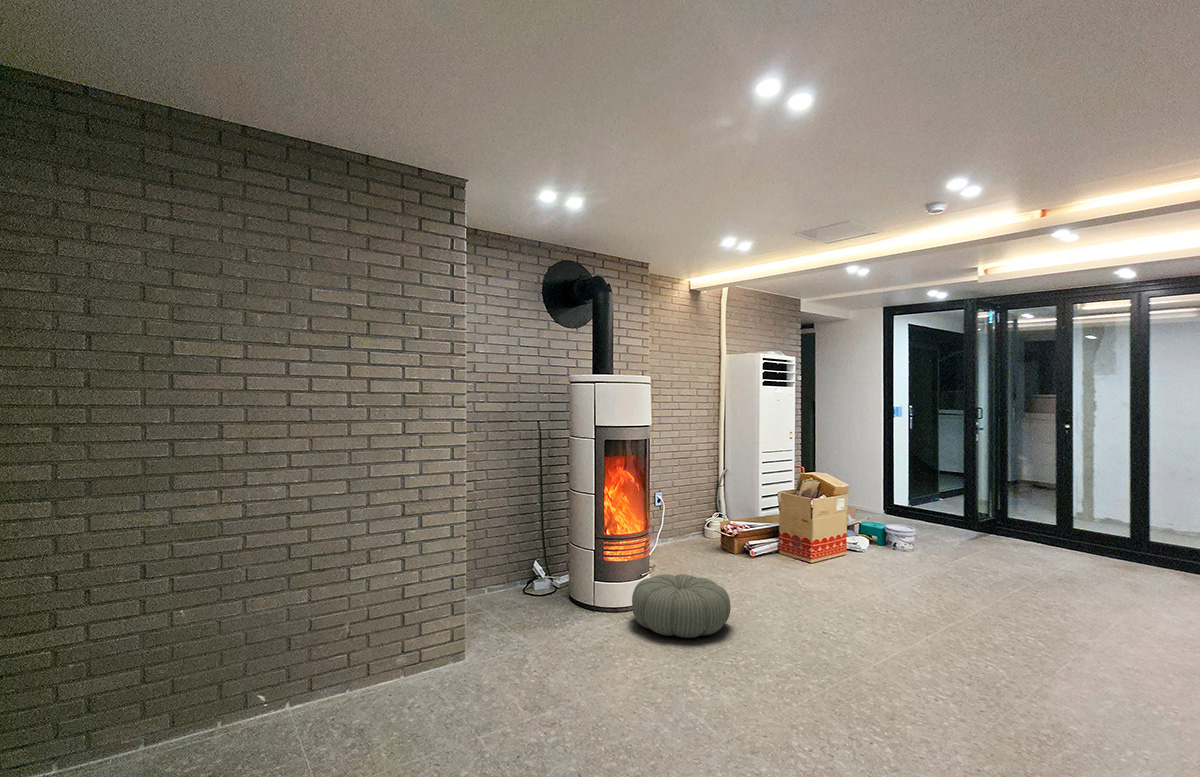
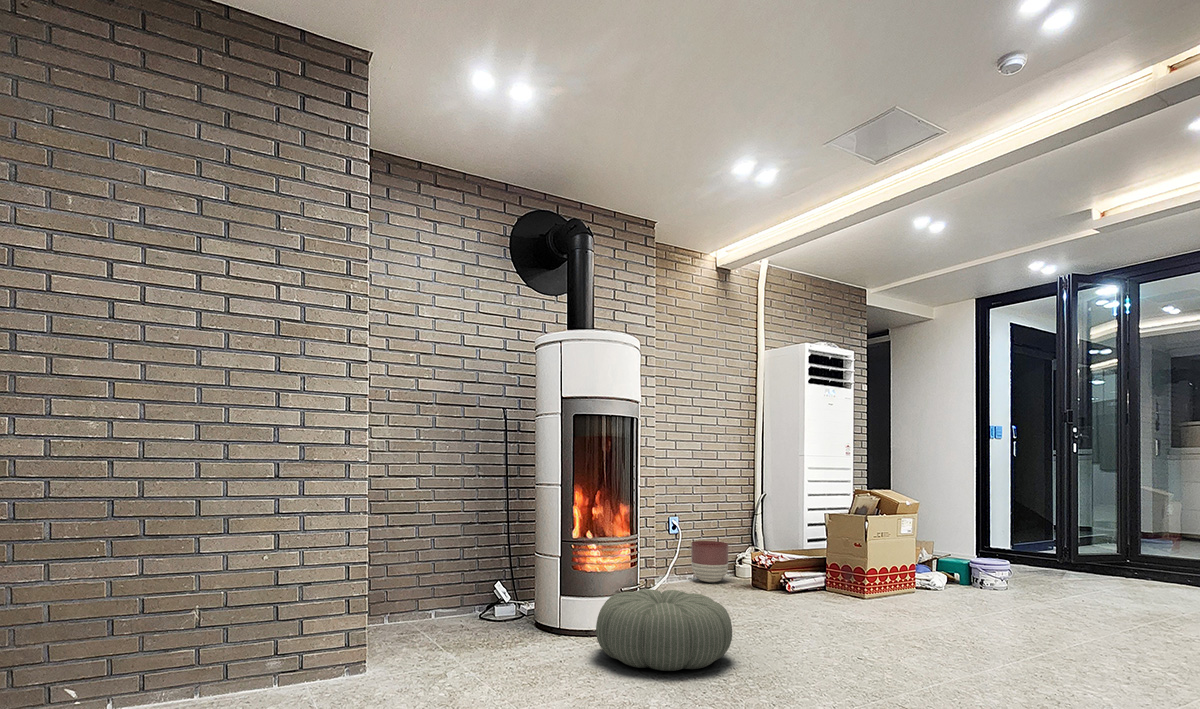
planter: none [671,513,701,546] -> present [691,541,729,582]

